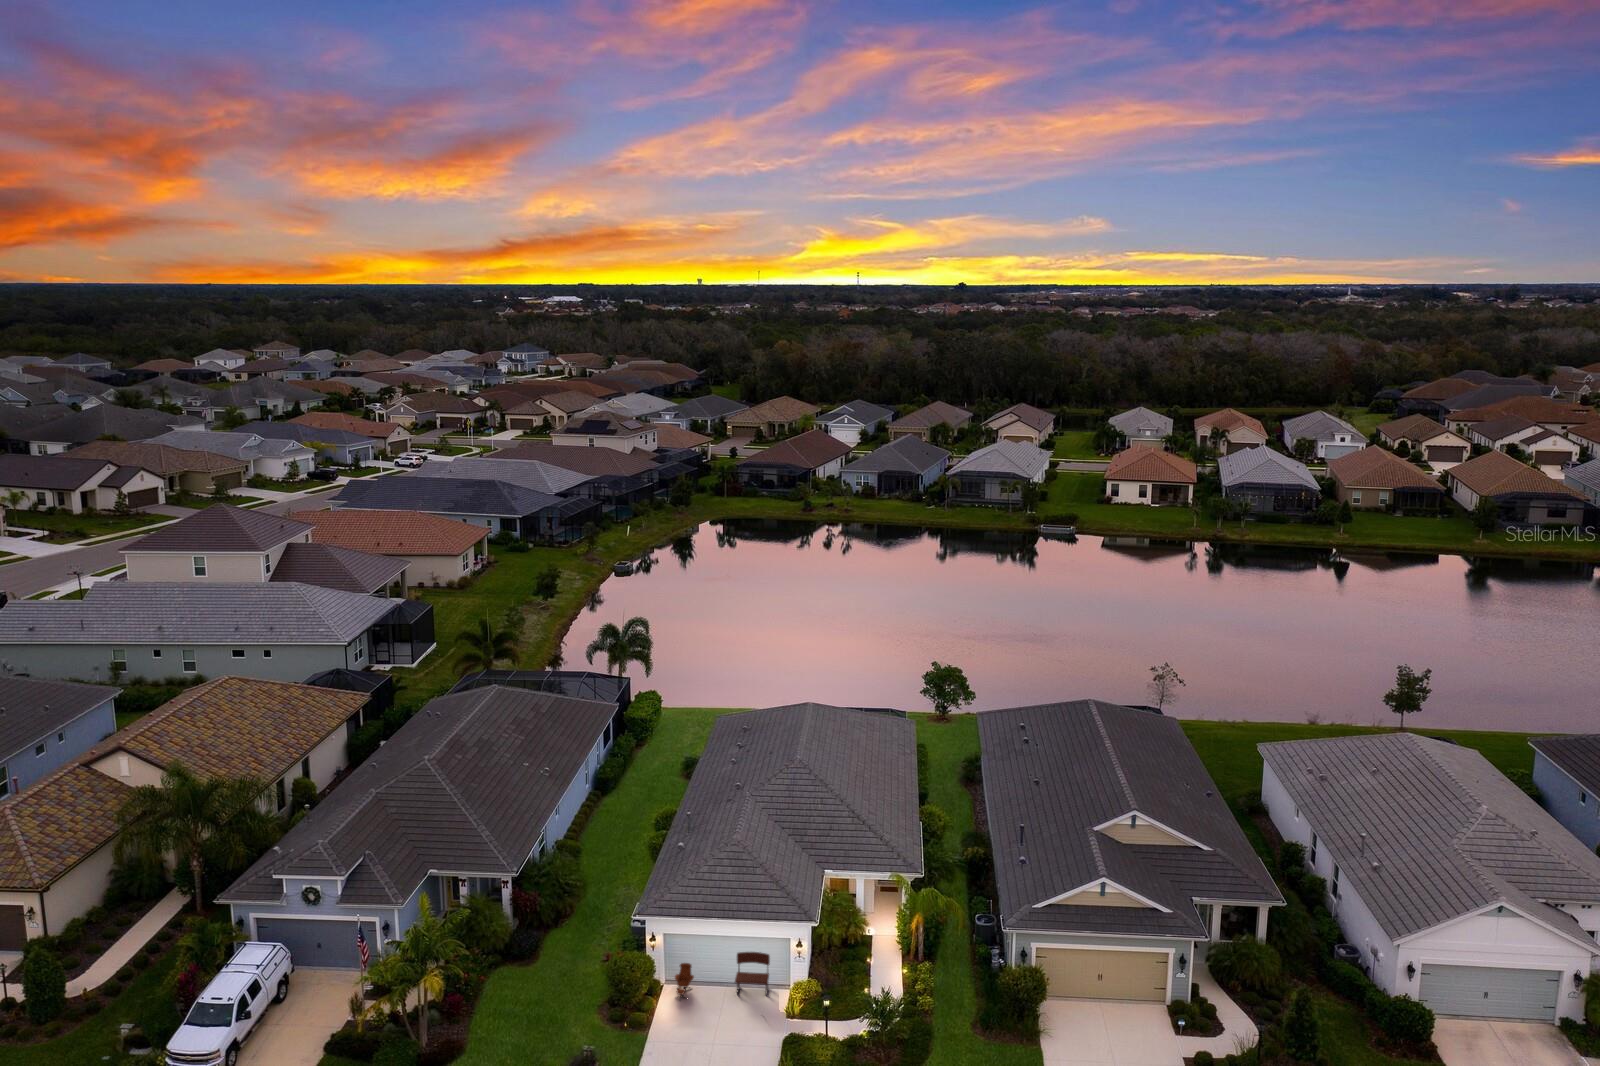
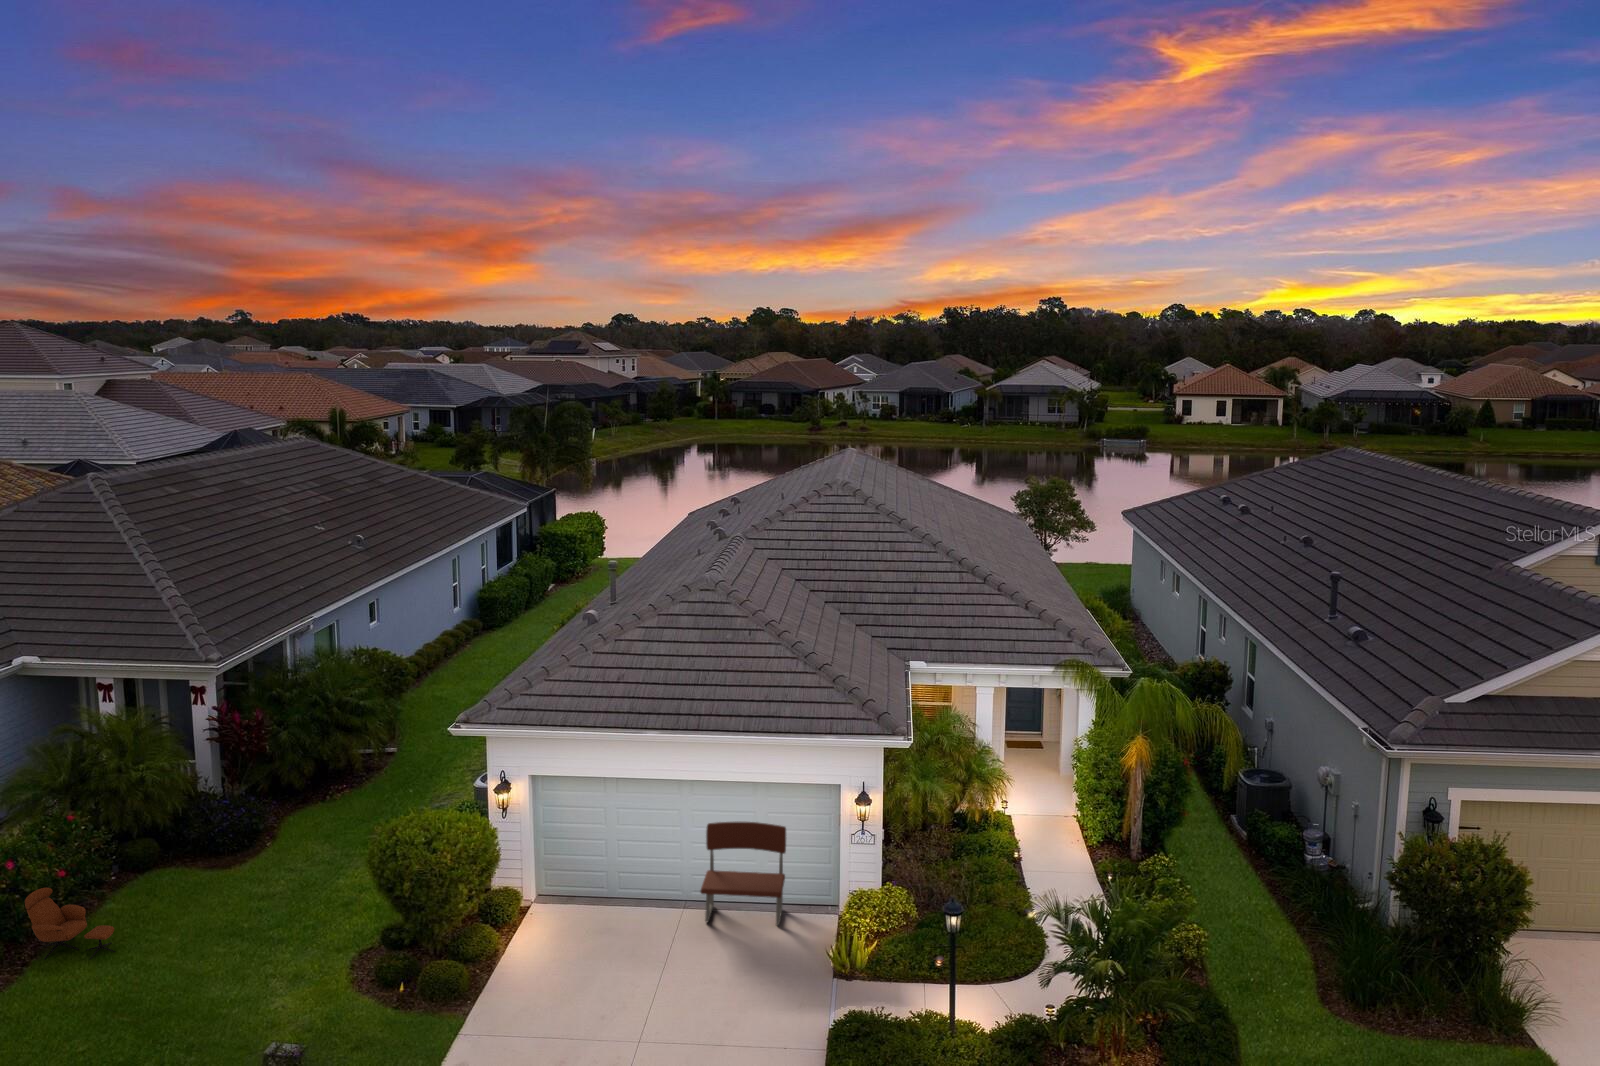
lounge chair: present [675,963,694,998] -> present [25,888,115,959]

